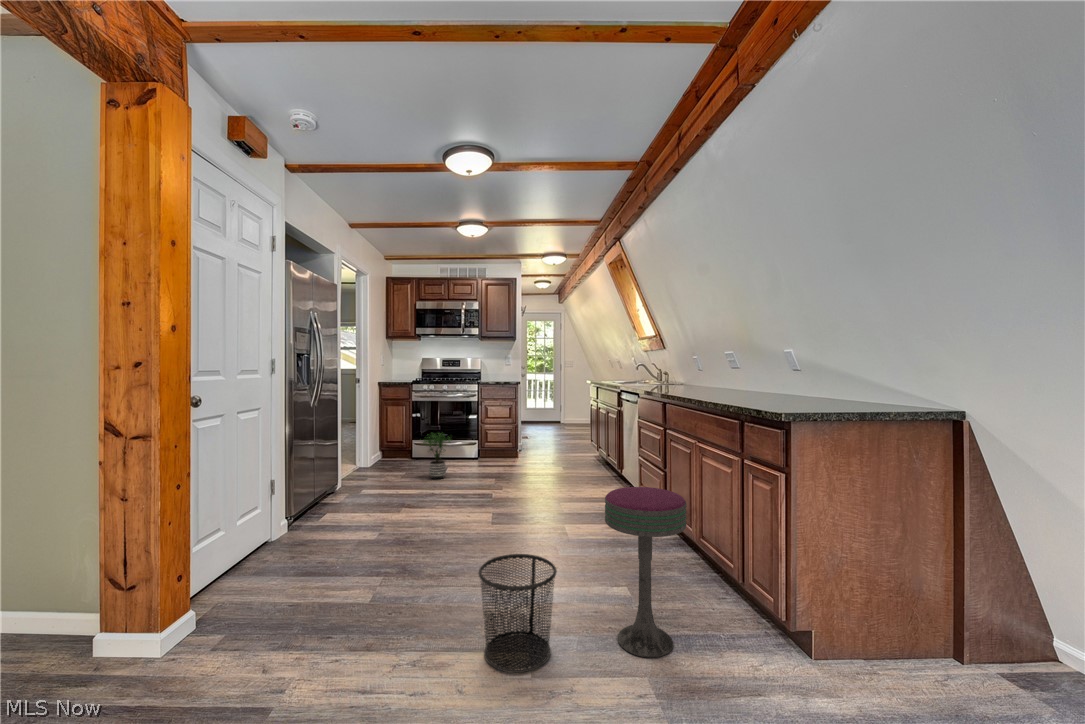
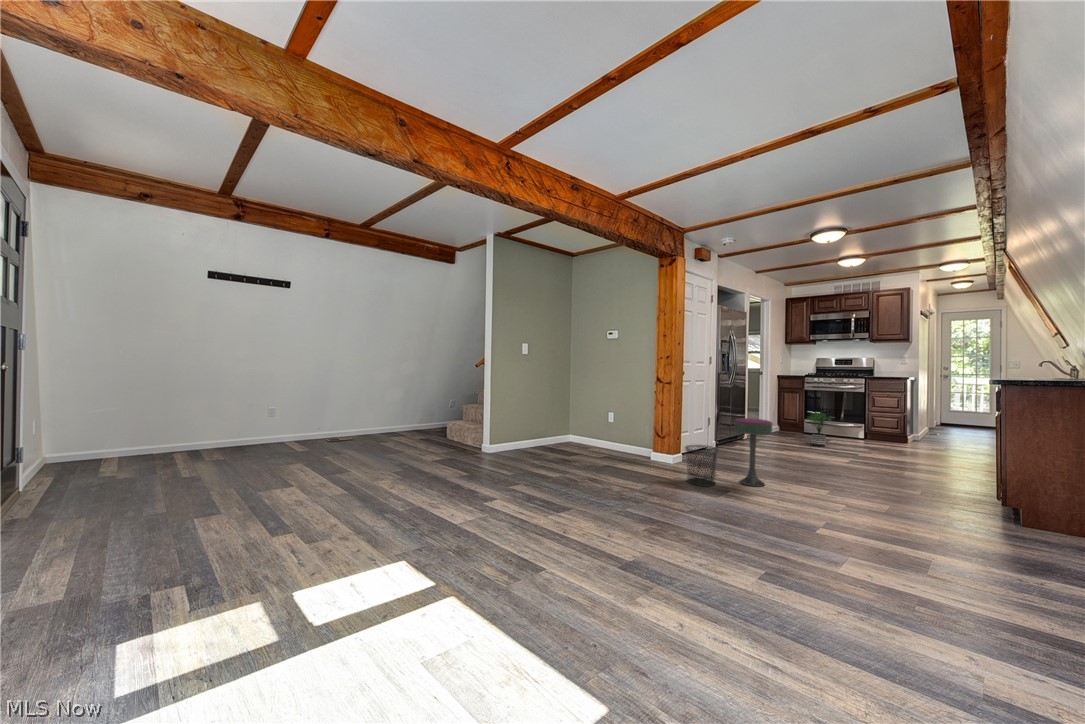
bar stool: present [605,487,687,658] -> present [734,418,772,486]
waste bin: present [478,554,557,673] -> present [685,445,718,486]

